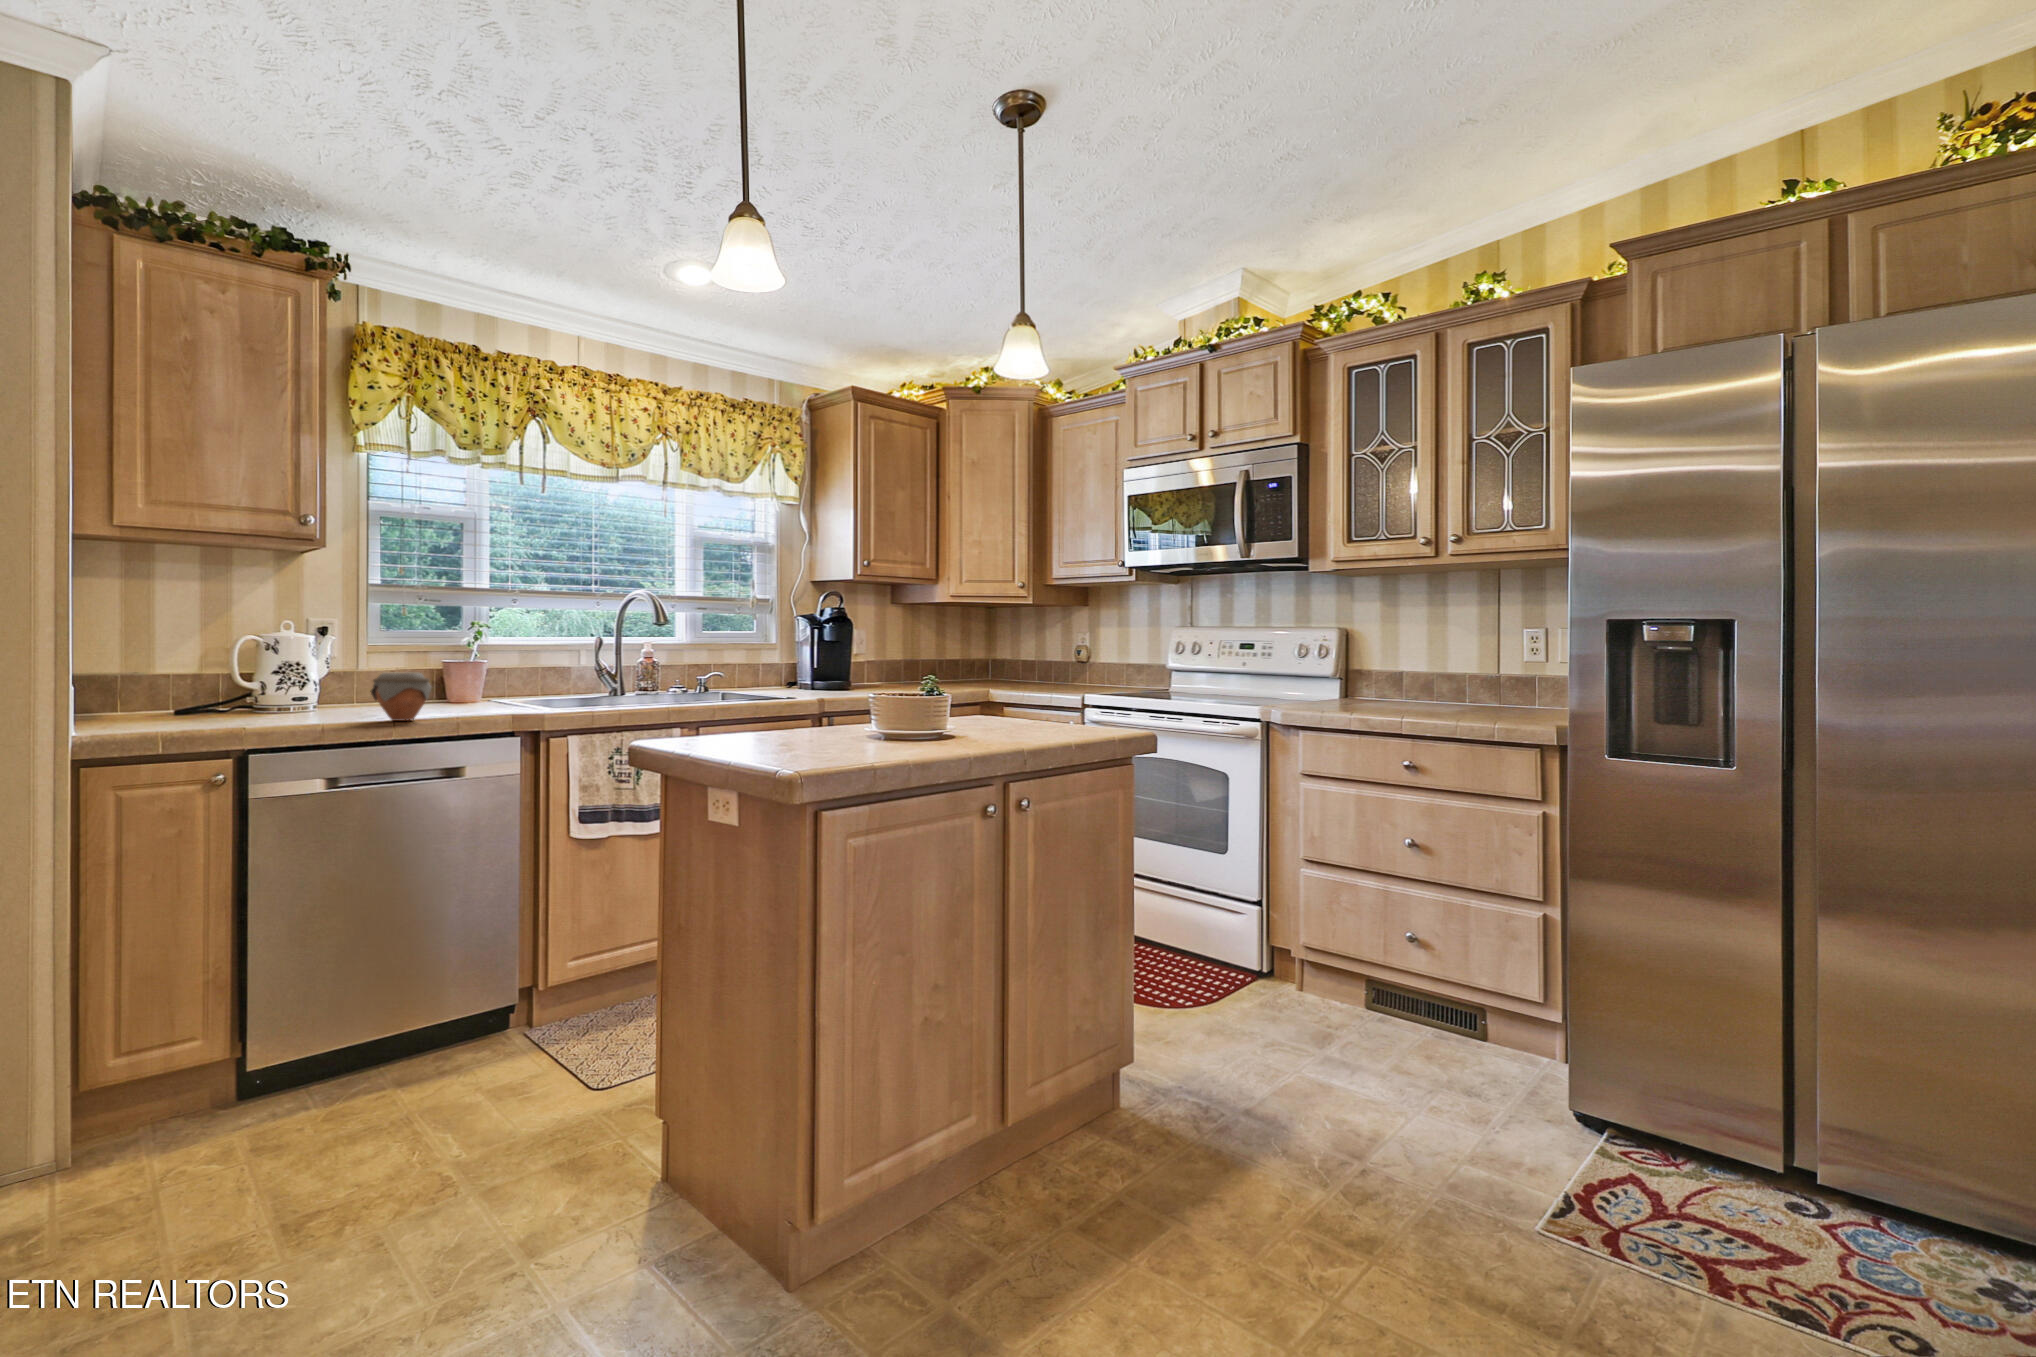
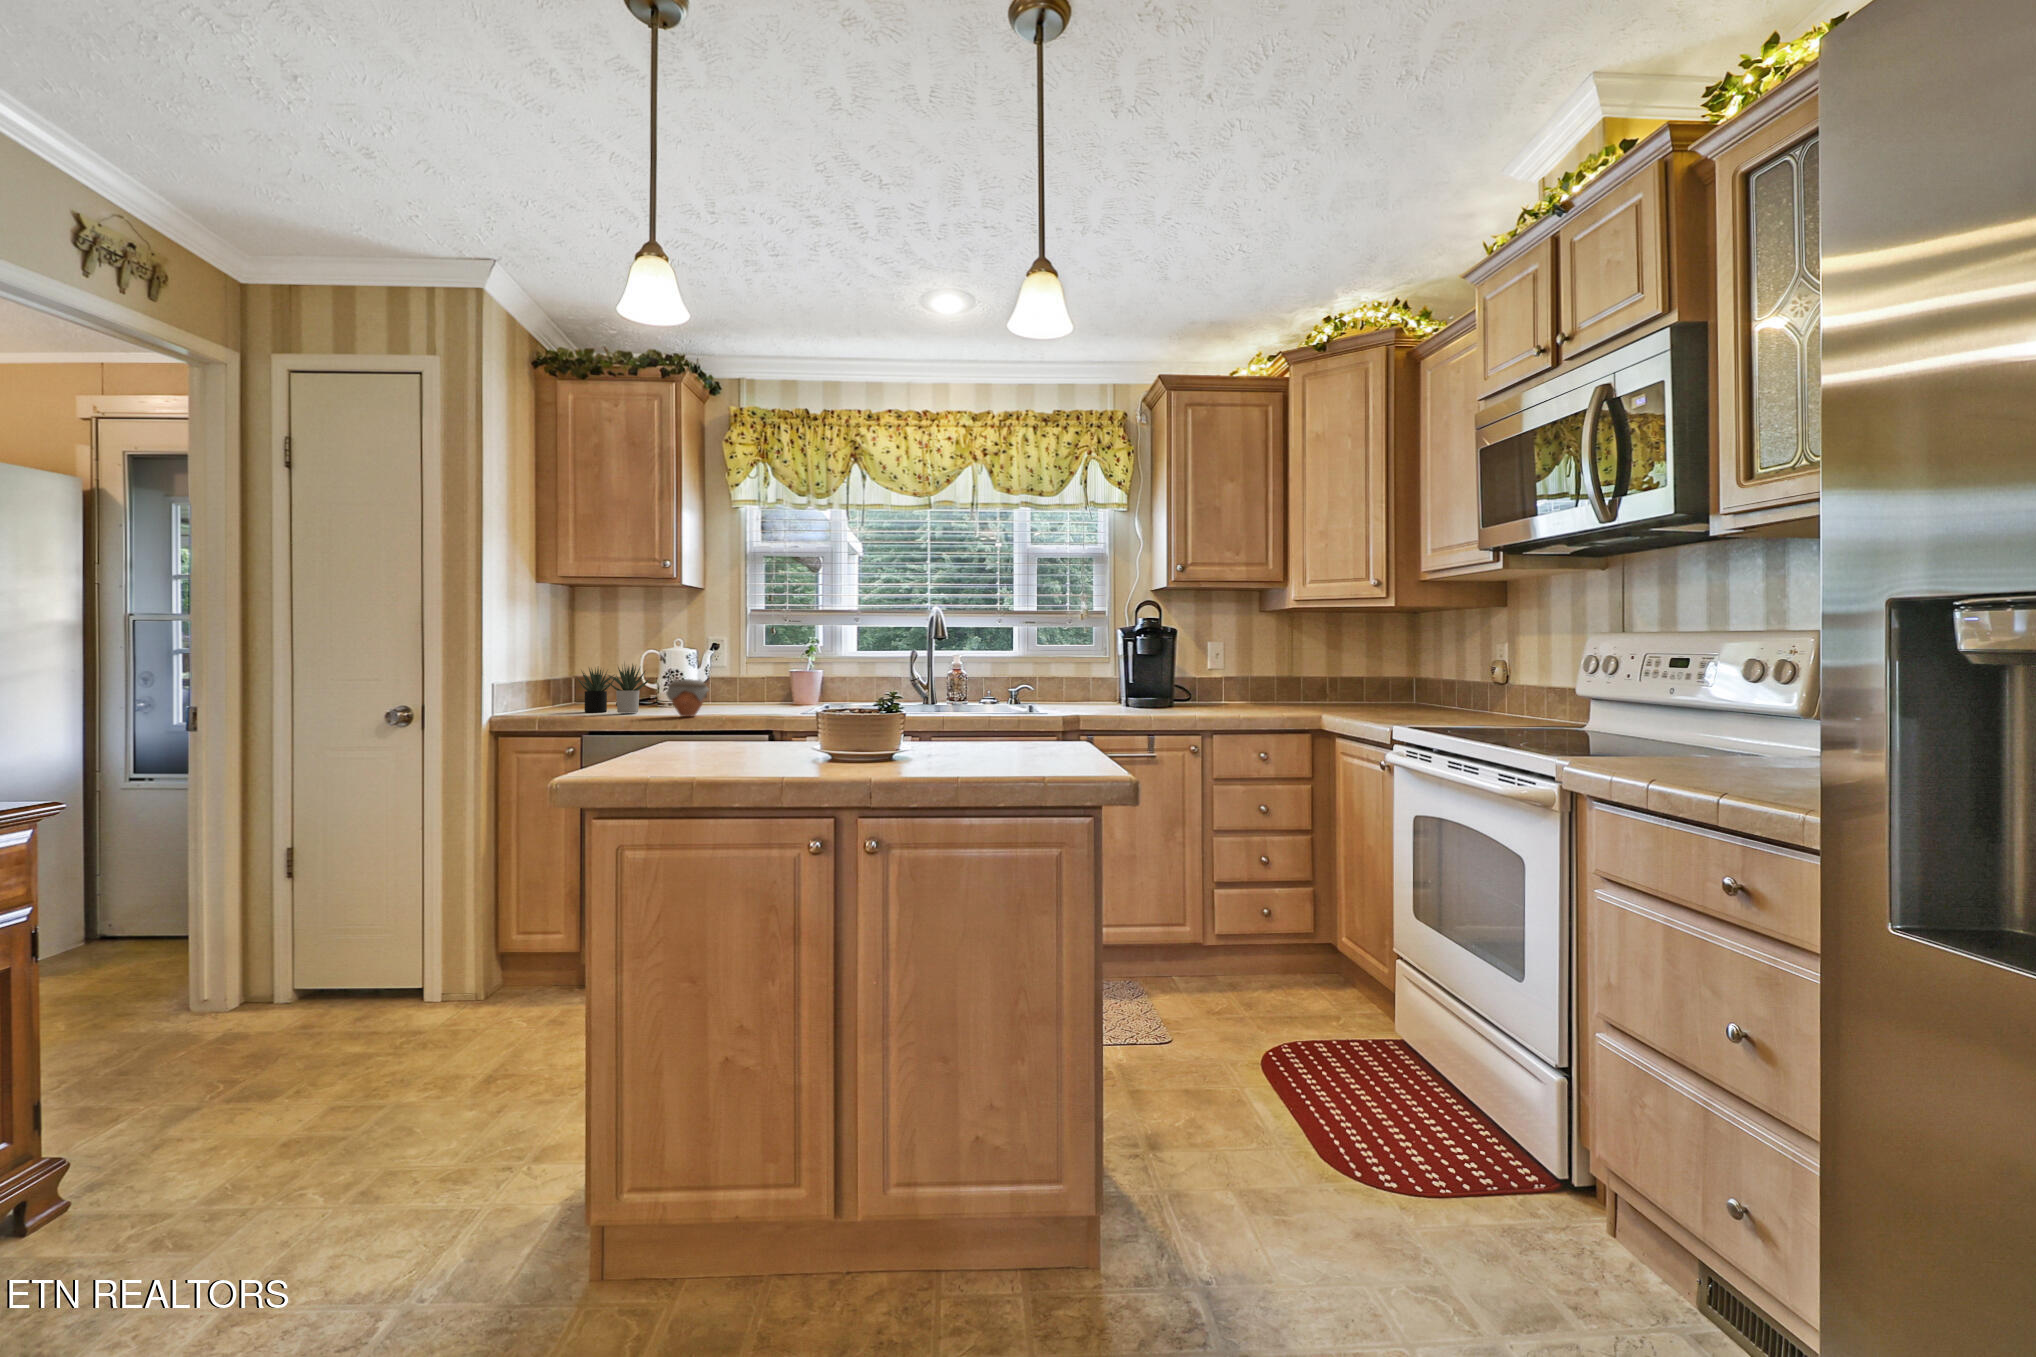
succulent plant: none [164,647,315,720] -> present [577,664,650,713]

